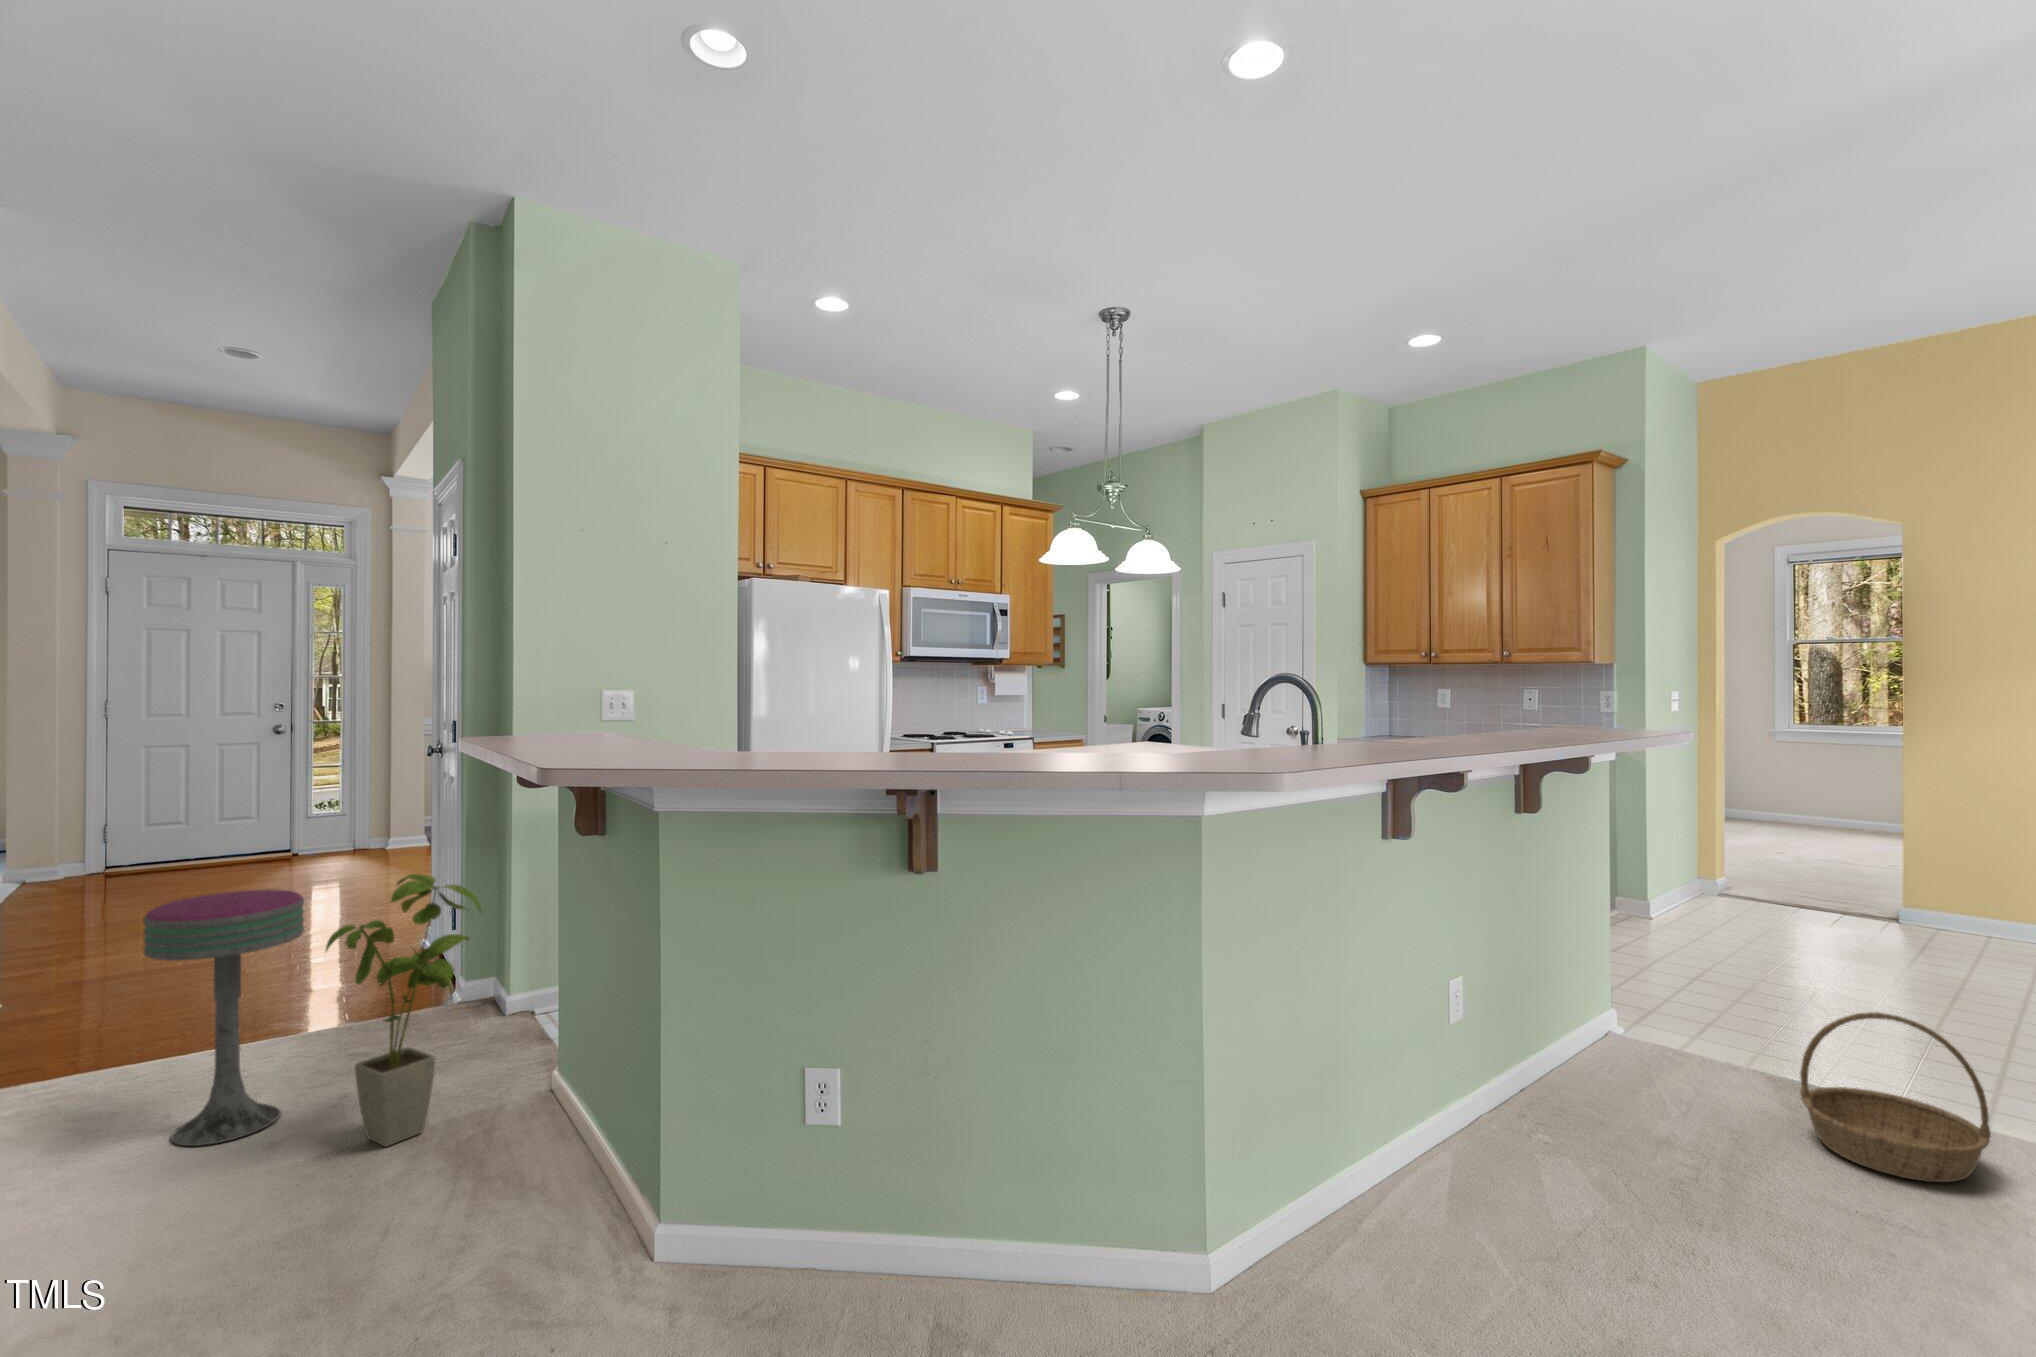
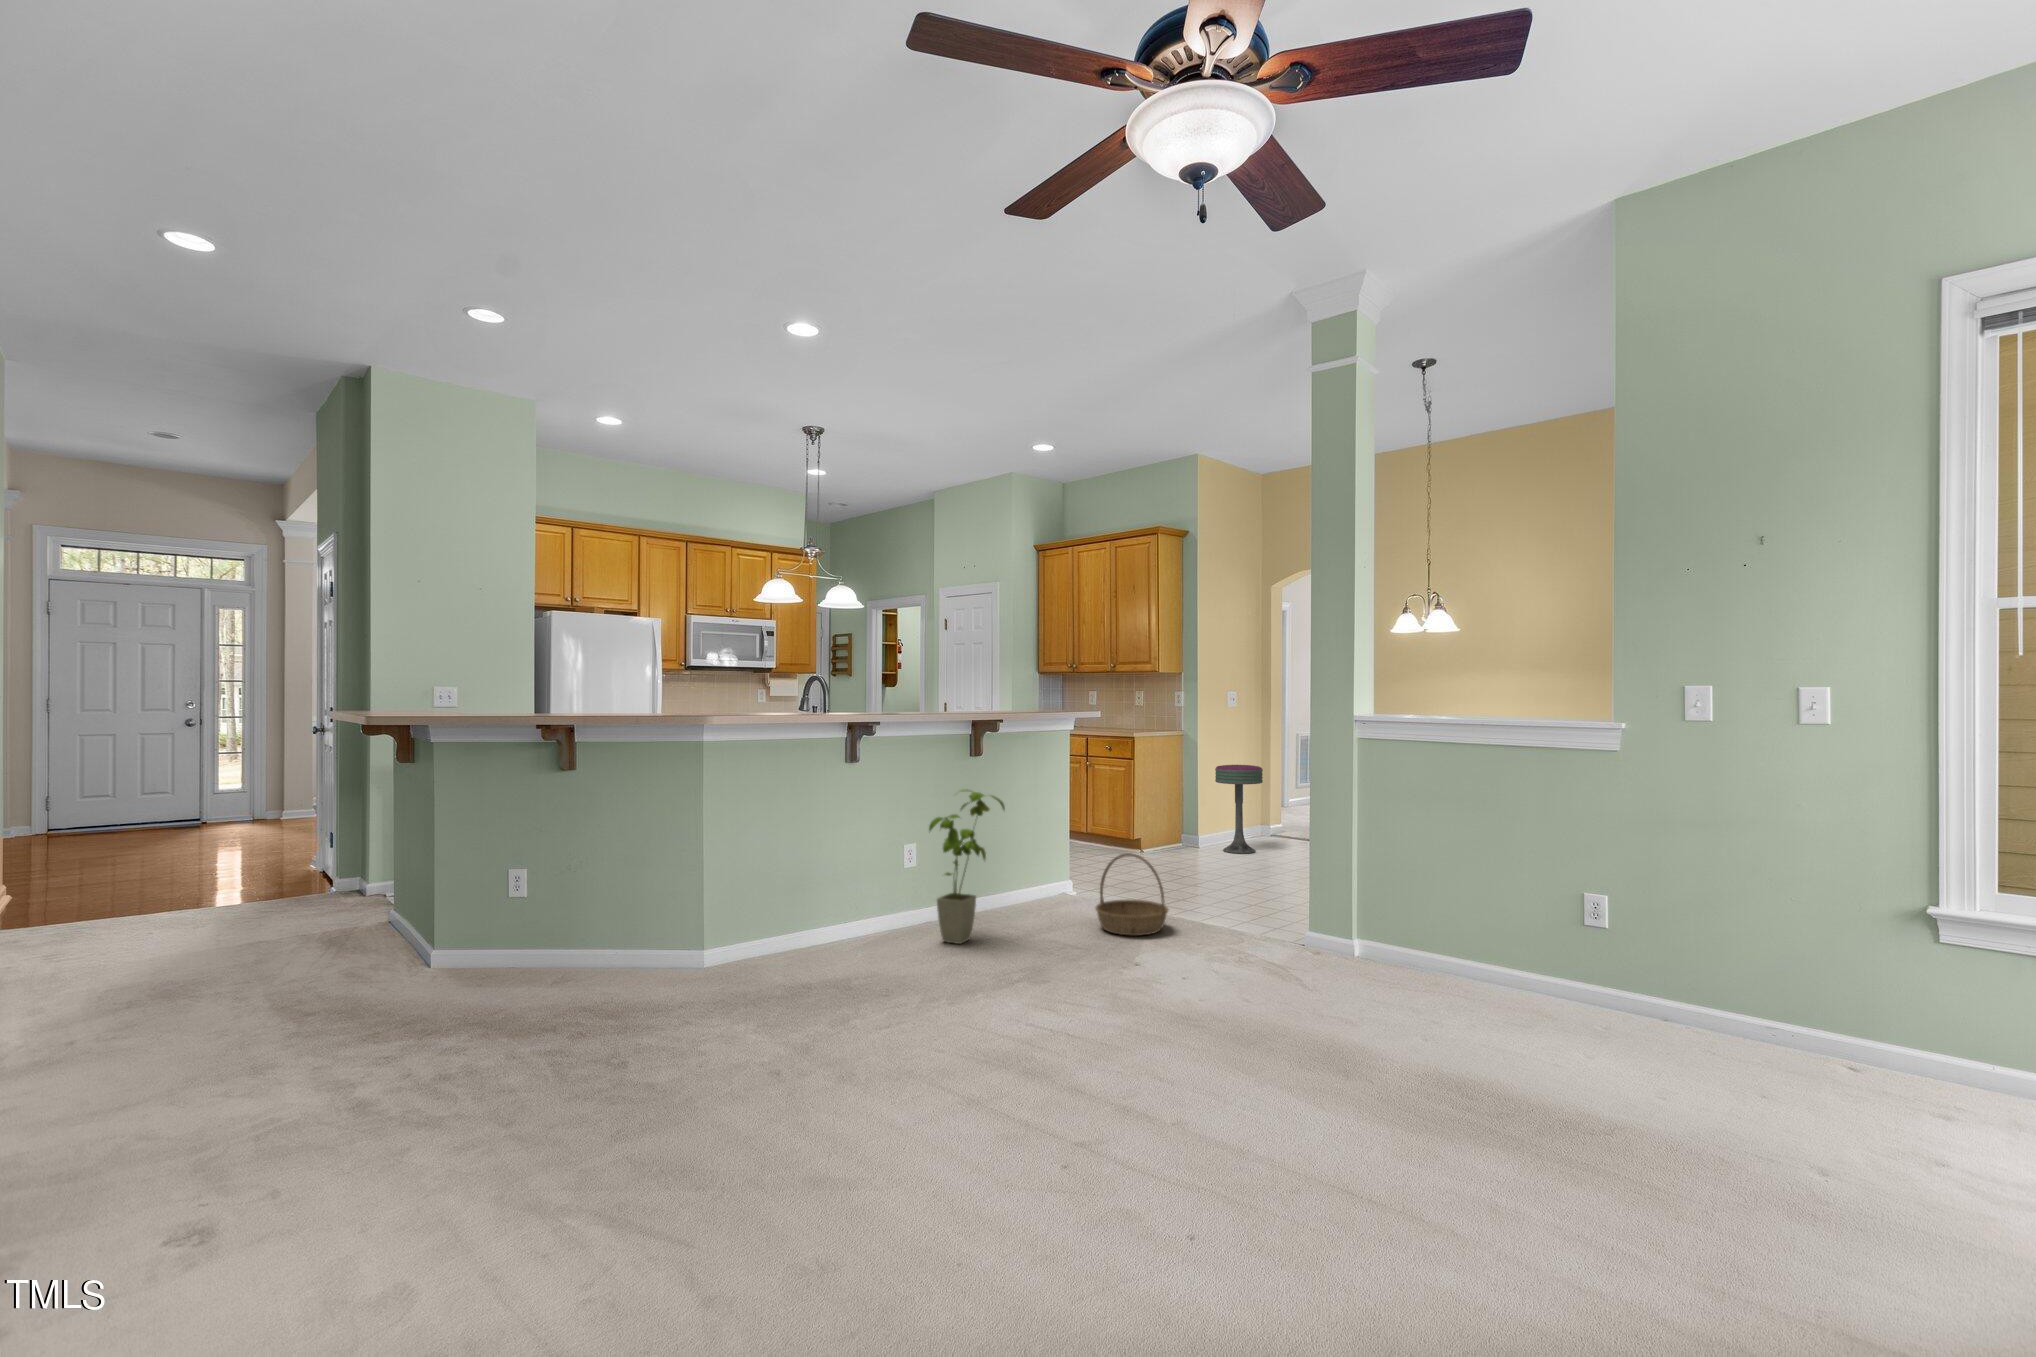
house plant: present [326,874,481,1146] -> present [929,789,1005,944]
bar stool: present [143,889,304,1146] -> present [1215,765,1263,854]

